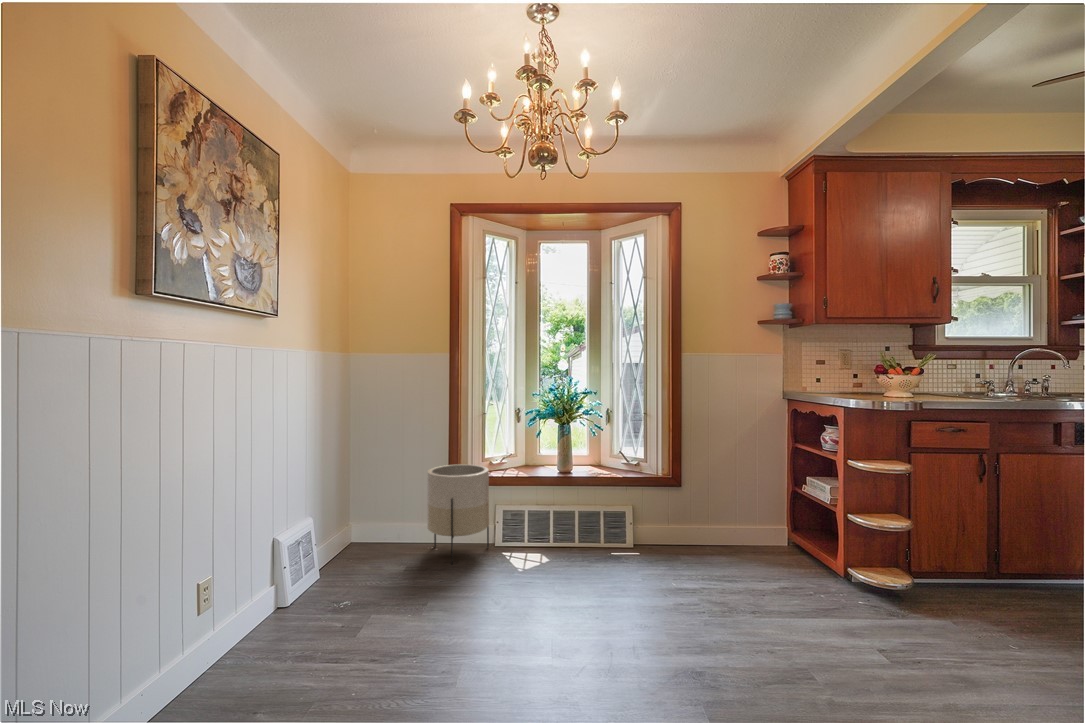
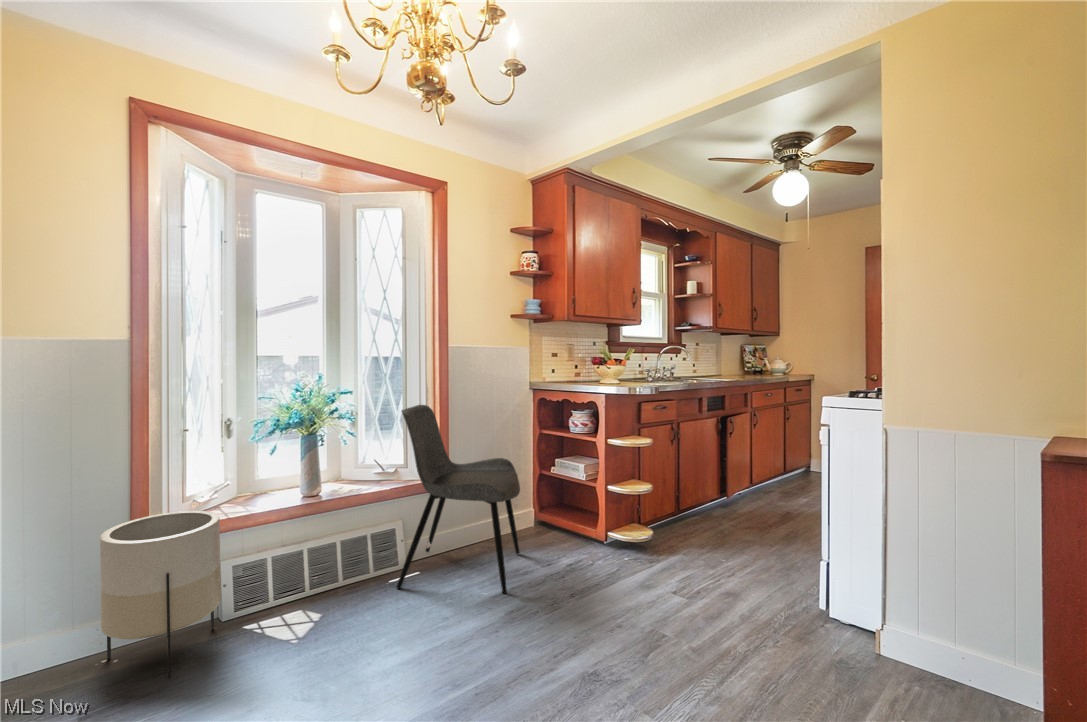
dining chair: none [611,407,740,588] -> present [396,405,520,593]

